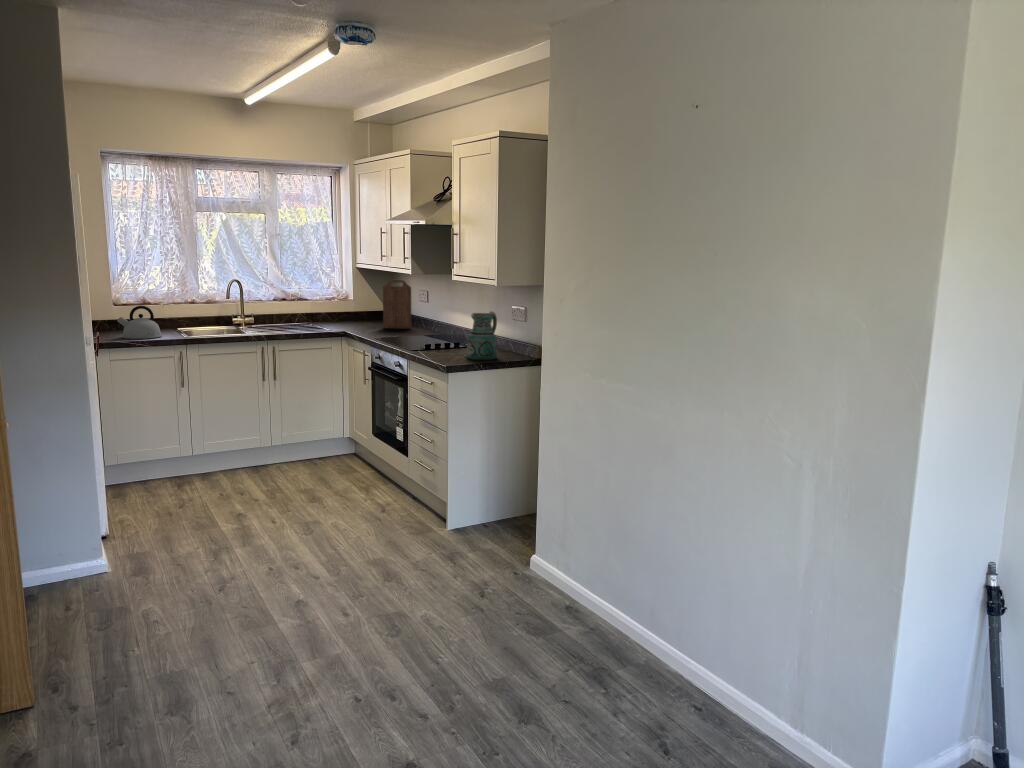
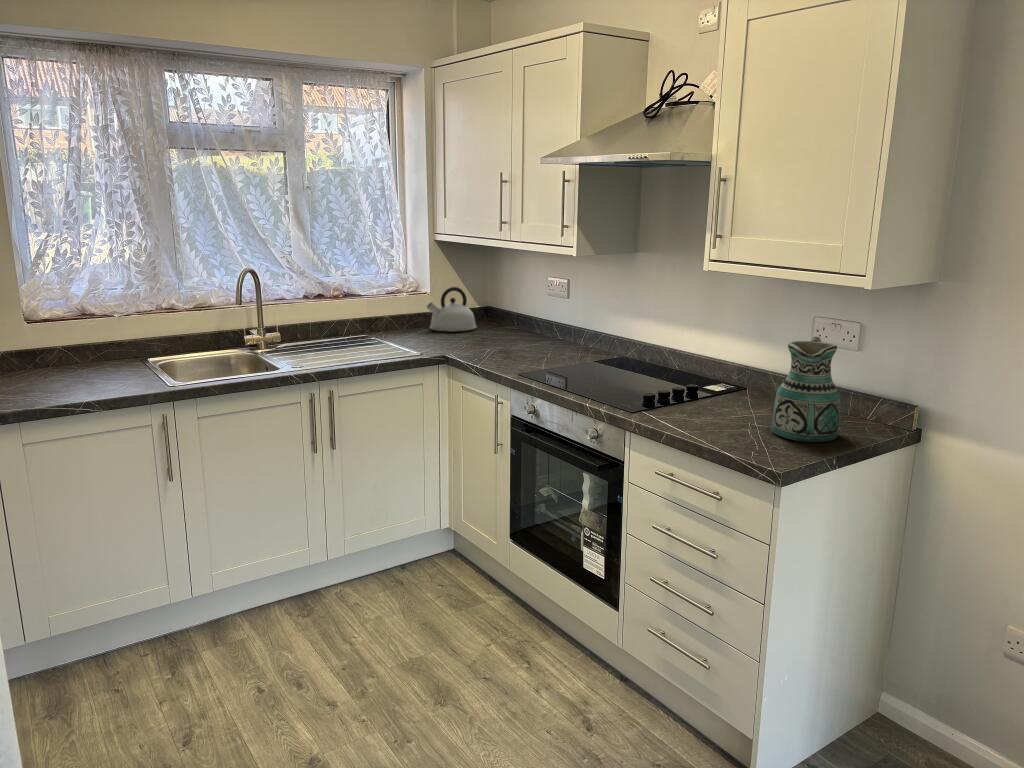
cutting board: present [383,280,412,328] -> none [498,262,545,343]
kettle: present [117,306,162,339] -> present [427,287,476,332]

